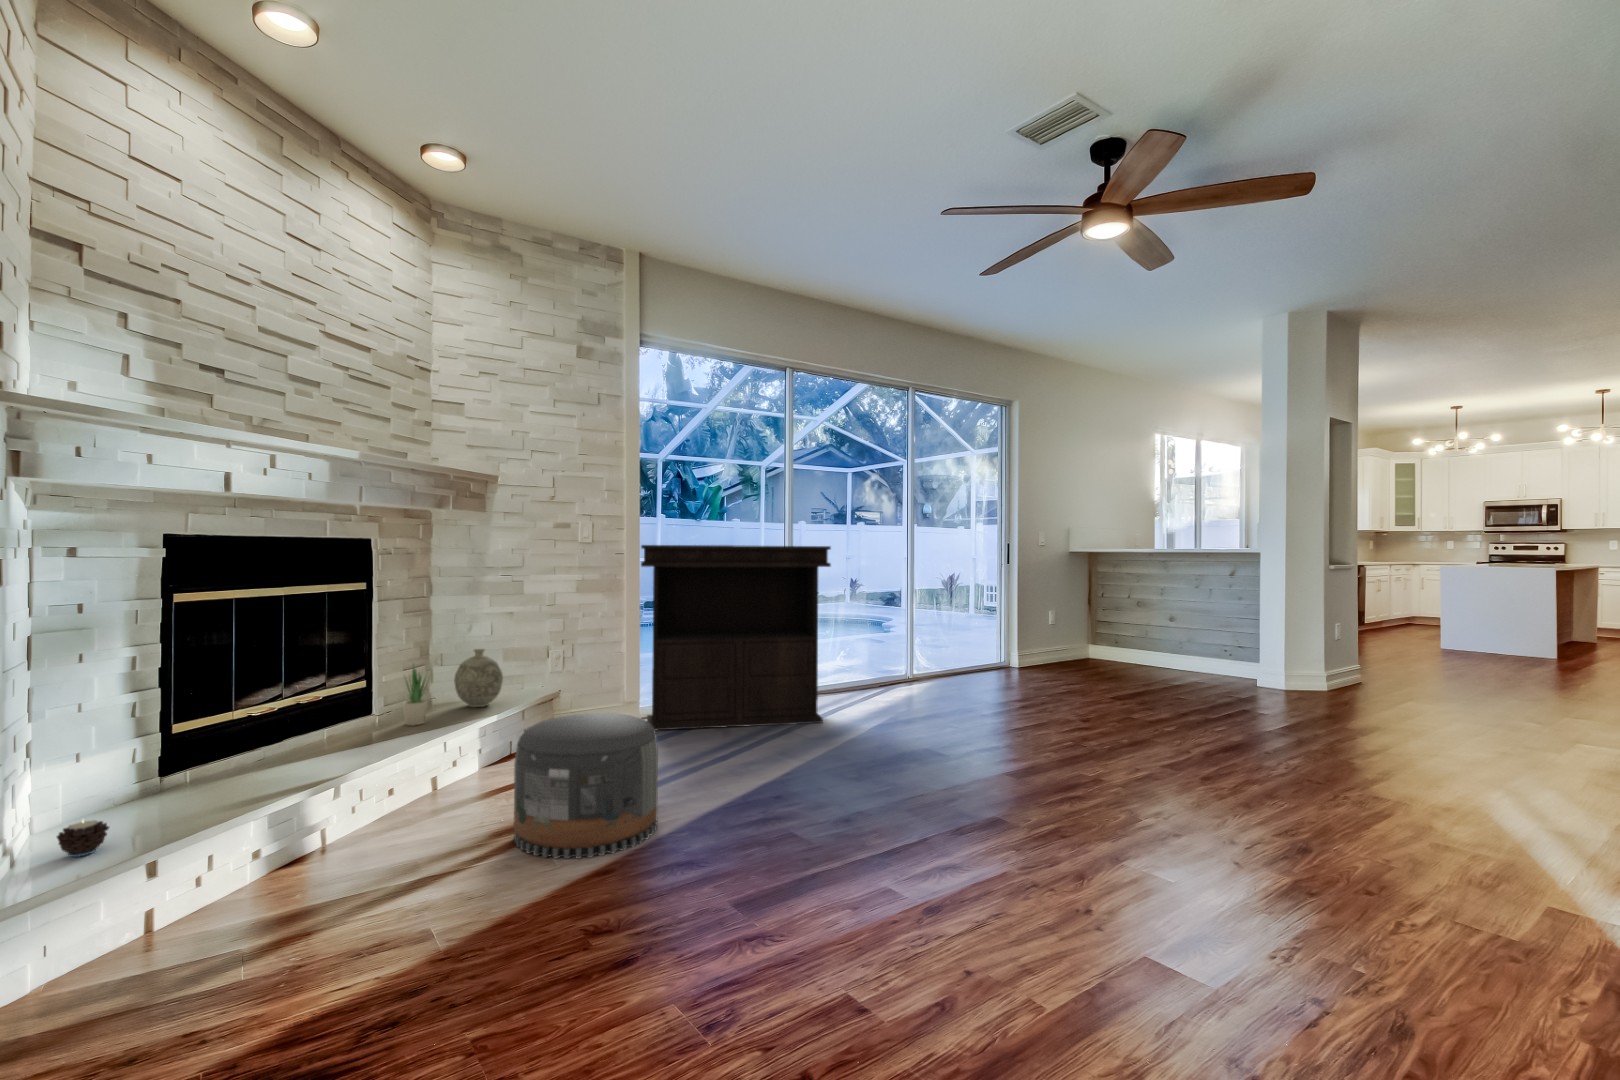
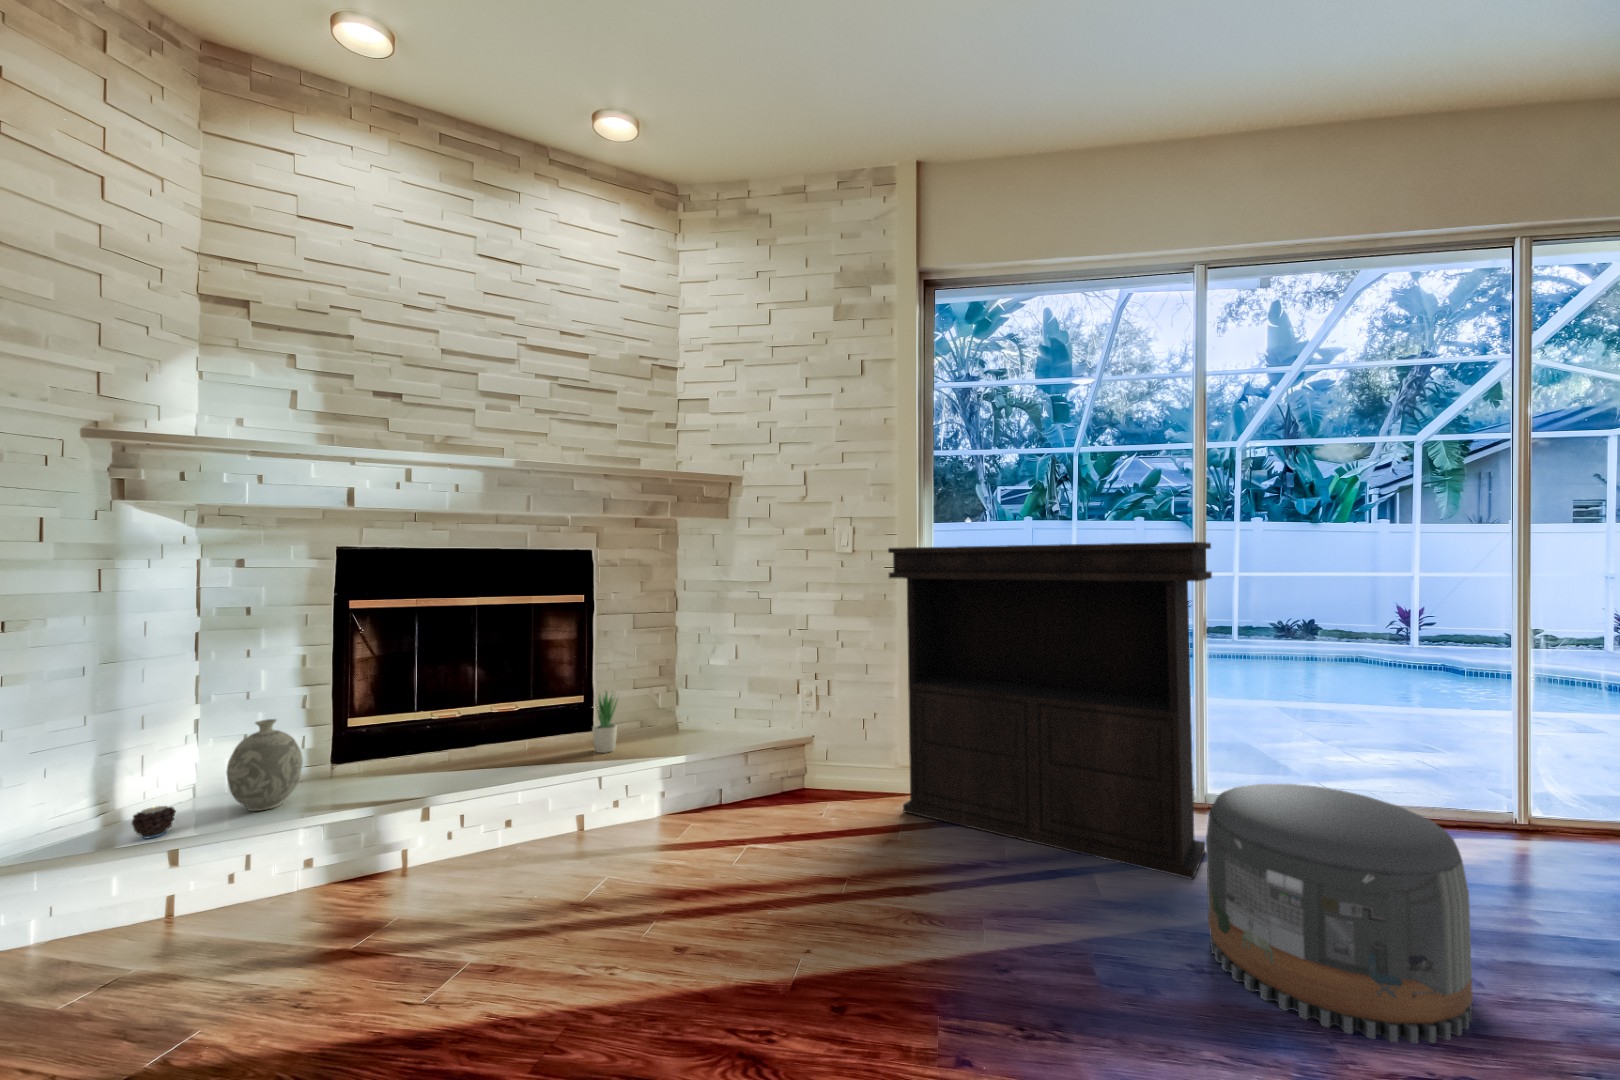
decorative vase: present [454,649,503,707] -> present [226,719,303,811]
pouf: present [514,713,658,859] -> present [1206,784,1473,1043]

